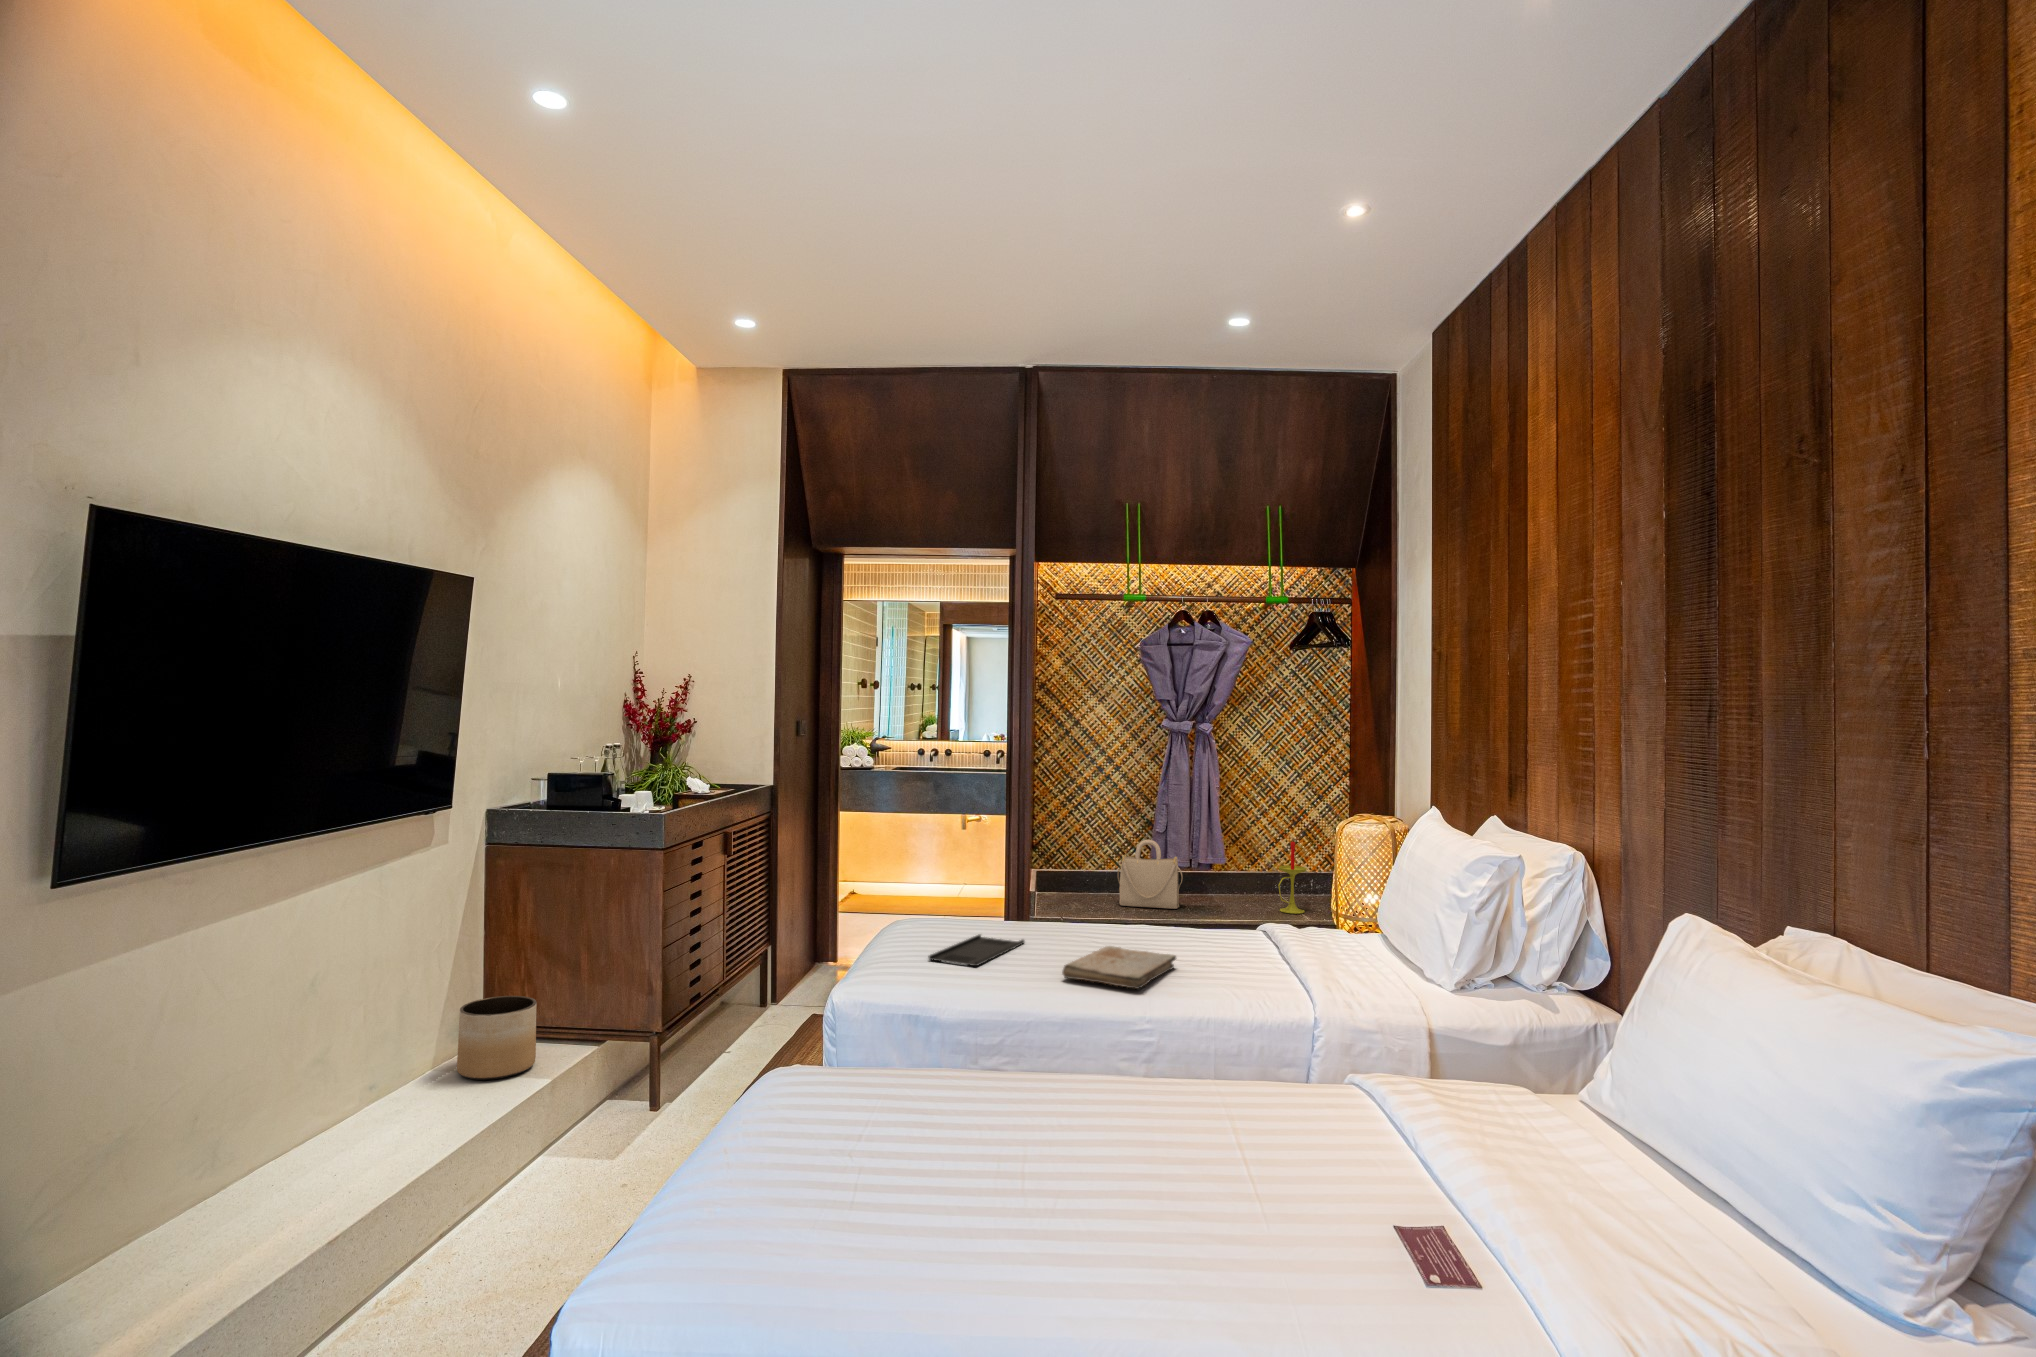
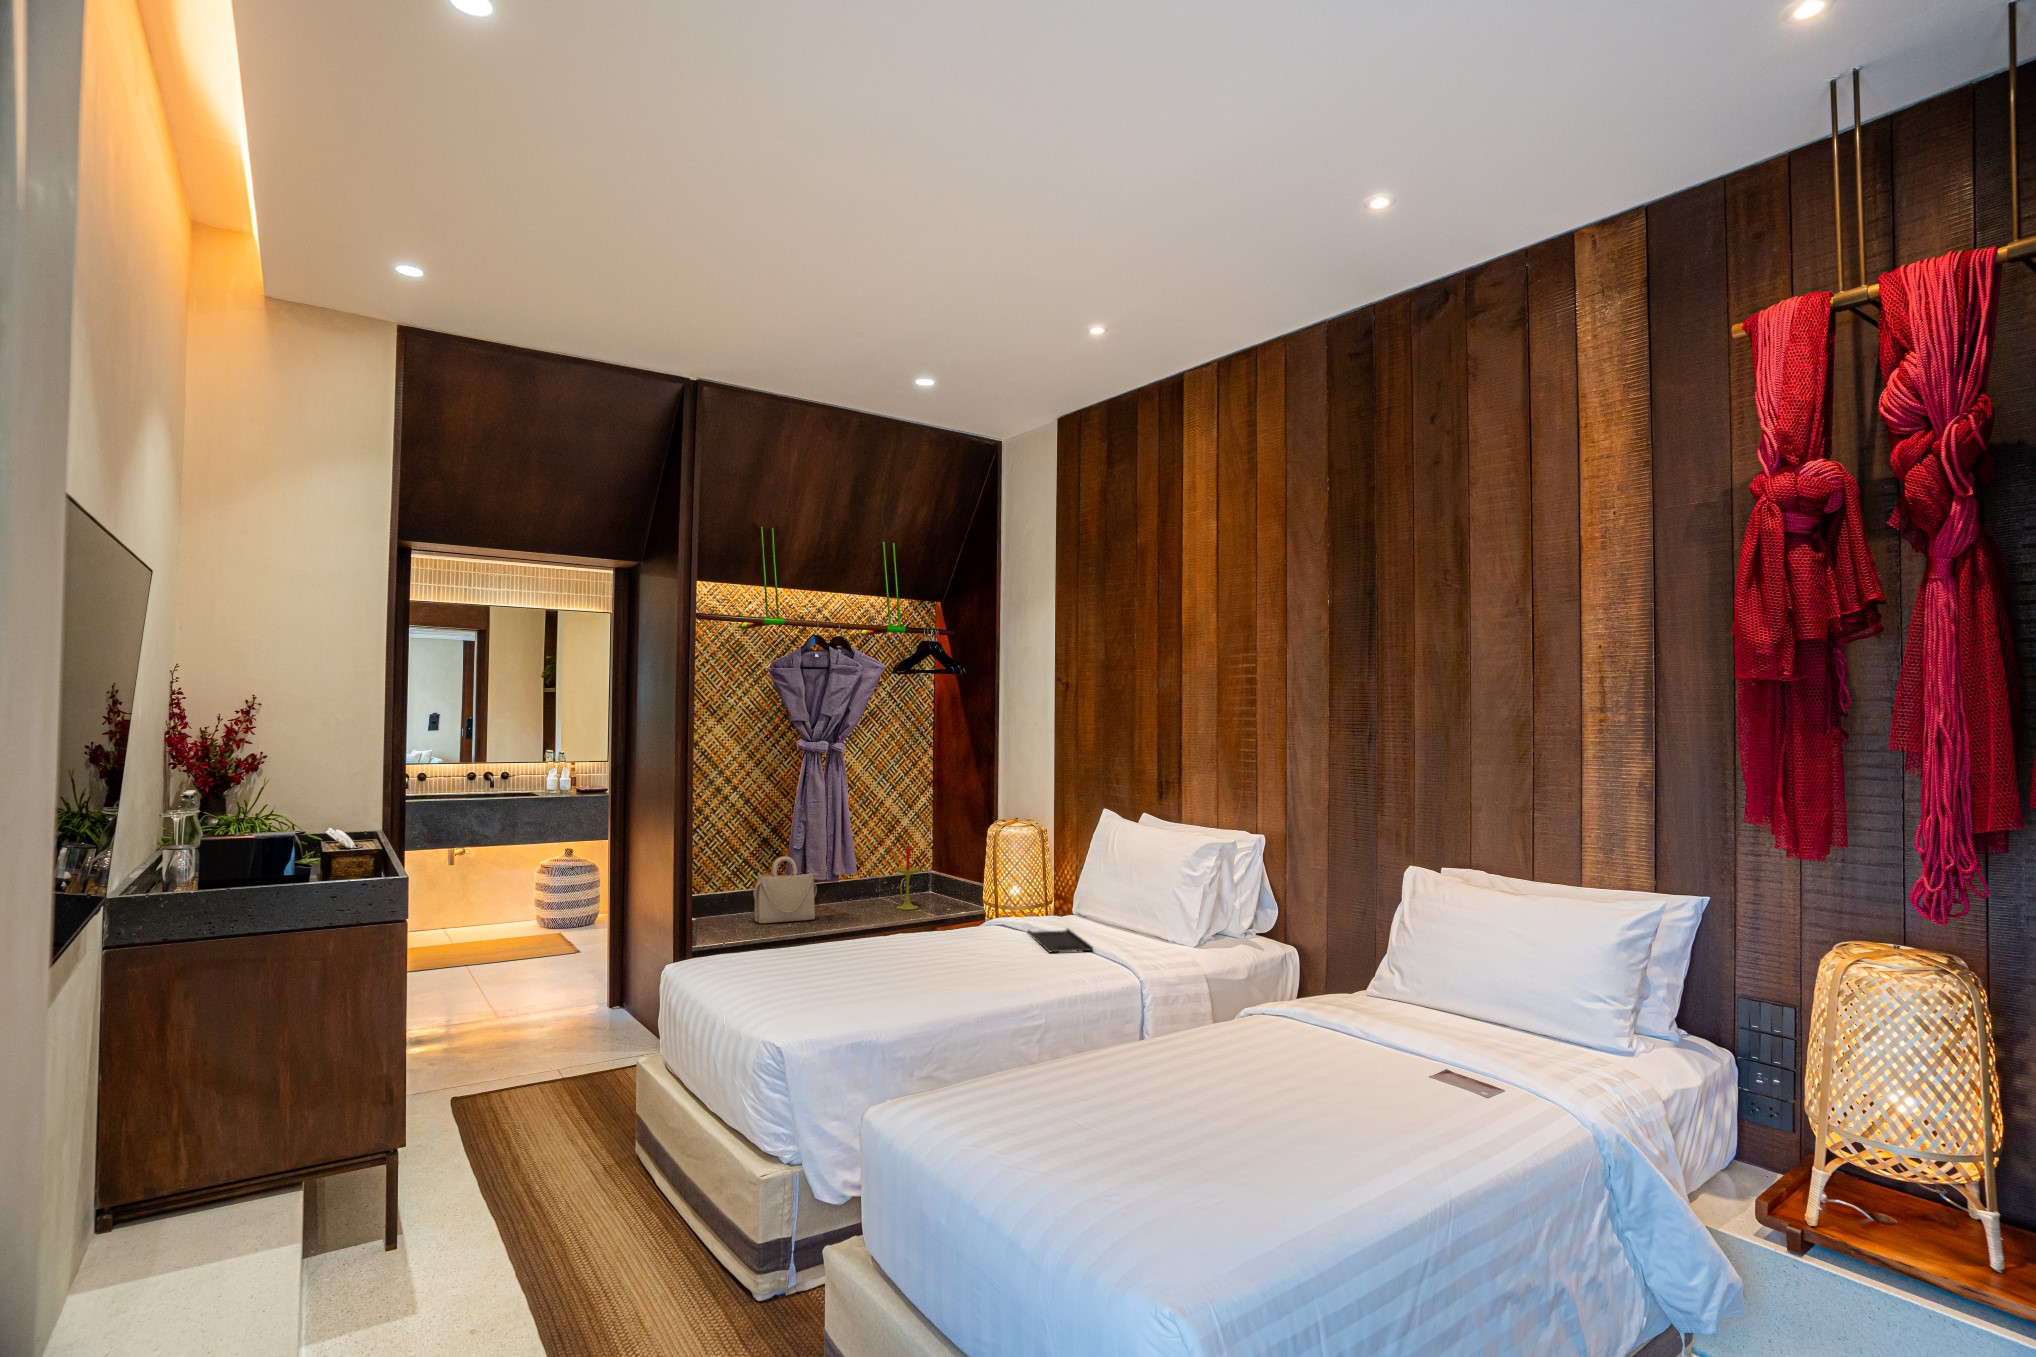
tray: present [928,935,1024,966] -> present [1027,929,1093,952]
book: present [1062,946,1176,989] -> none [914,952,999,986]
planter: present [457,996,537,1080] -> none [101,1147,228,1278]

